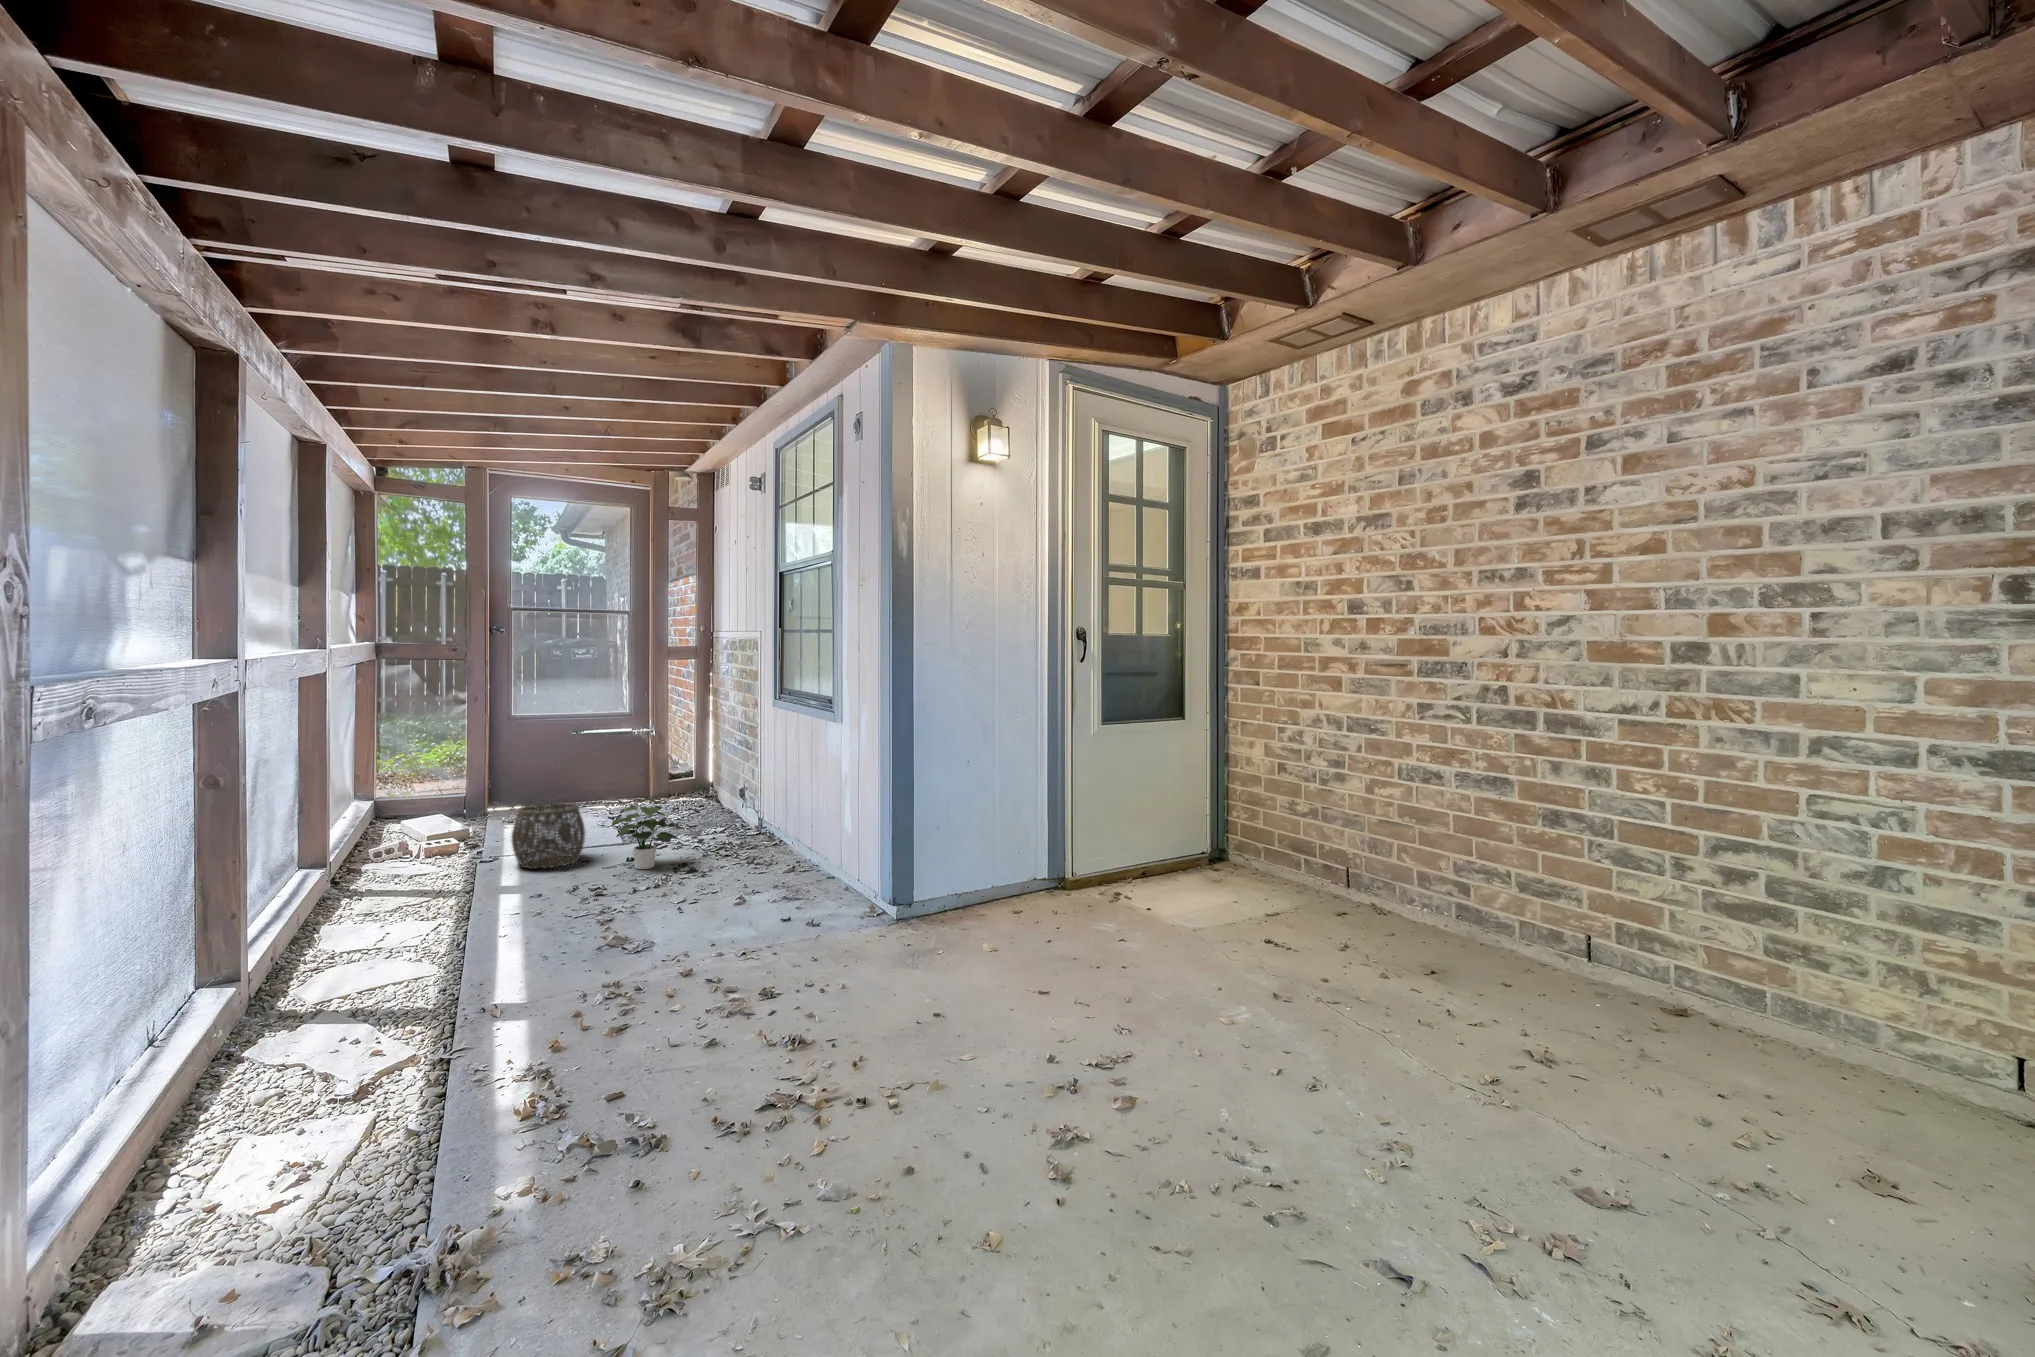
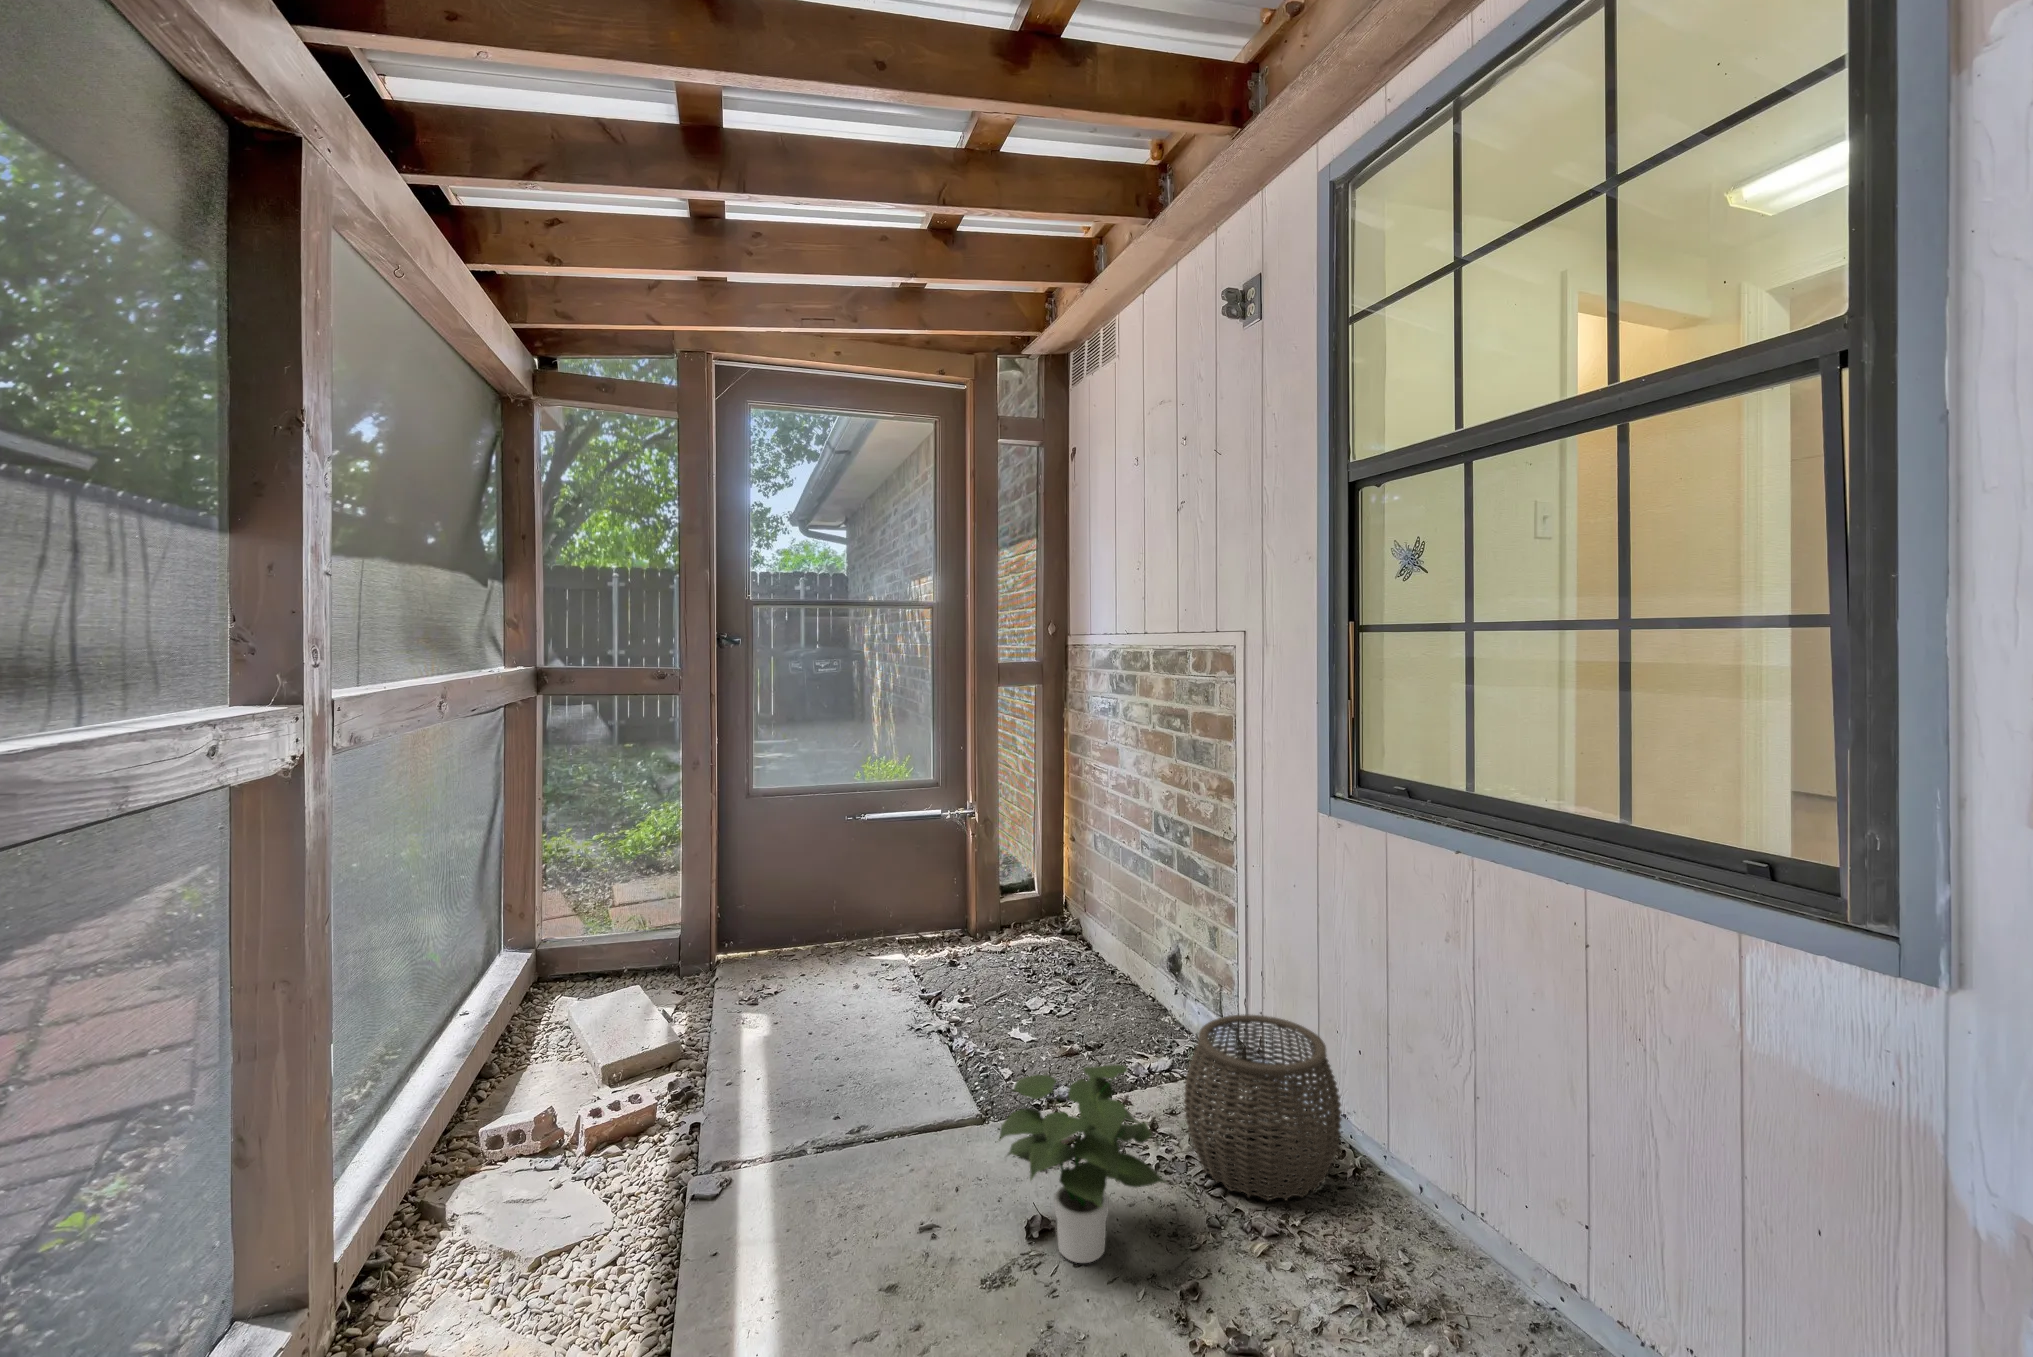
woven basket: present [512,802,585,869] -> present [1184,1014,1342,1200]

